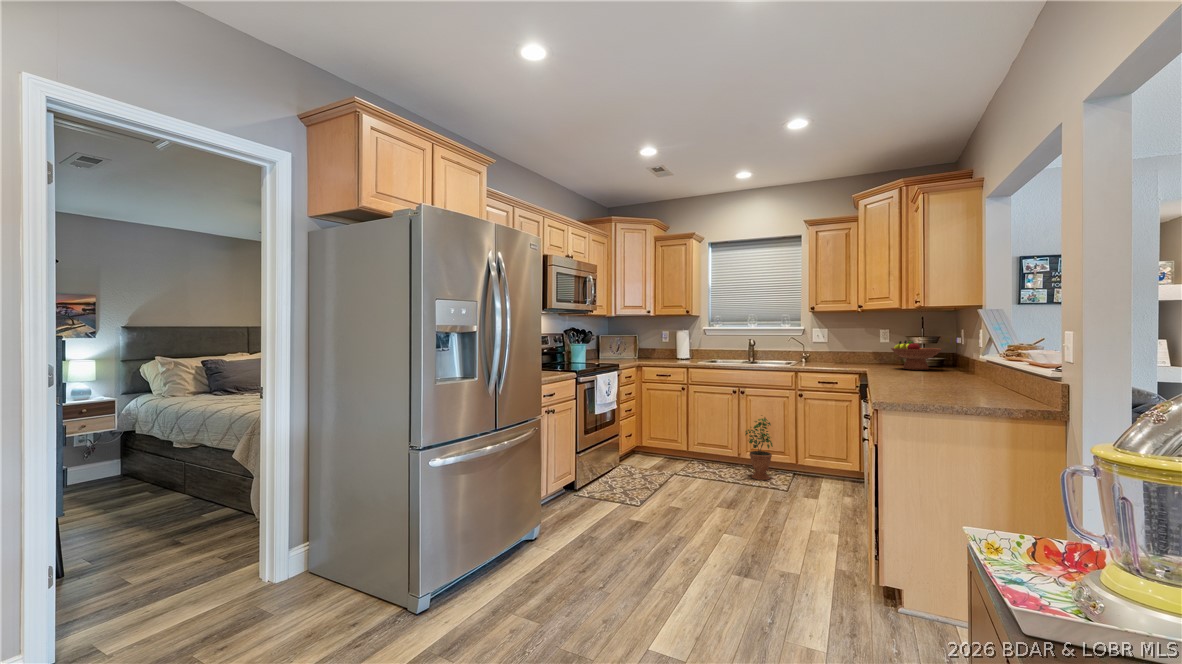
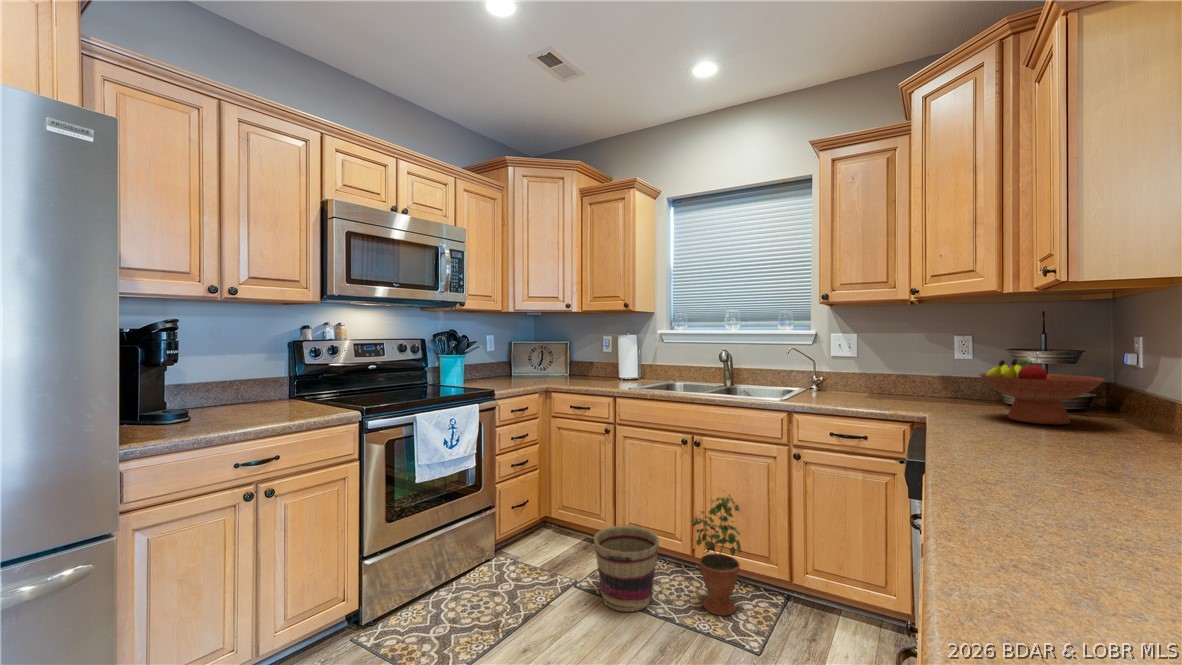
basket: none [691,439,728,481] -> present [594,526,659,612]

